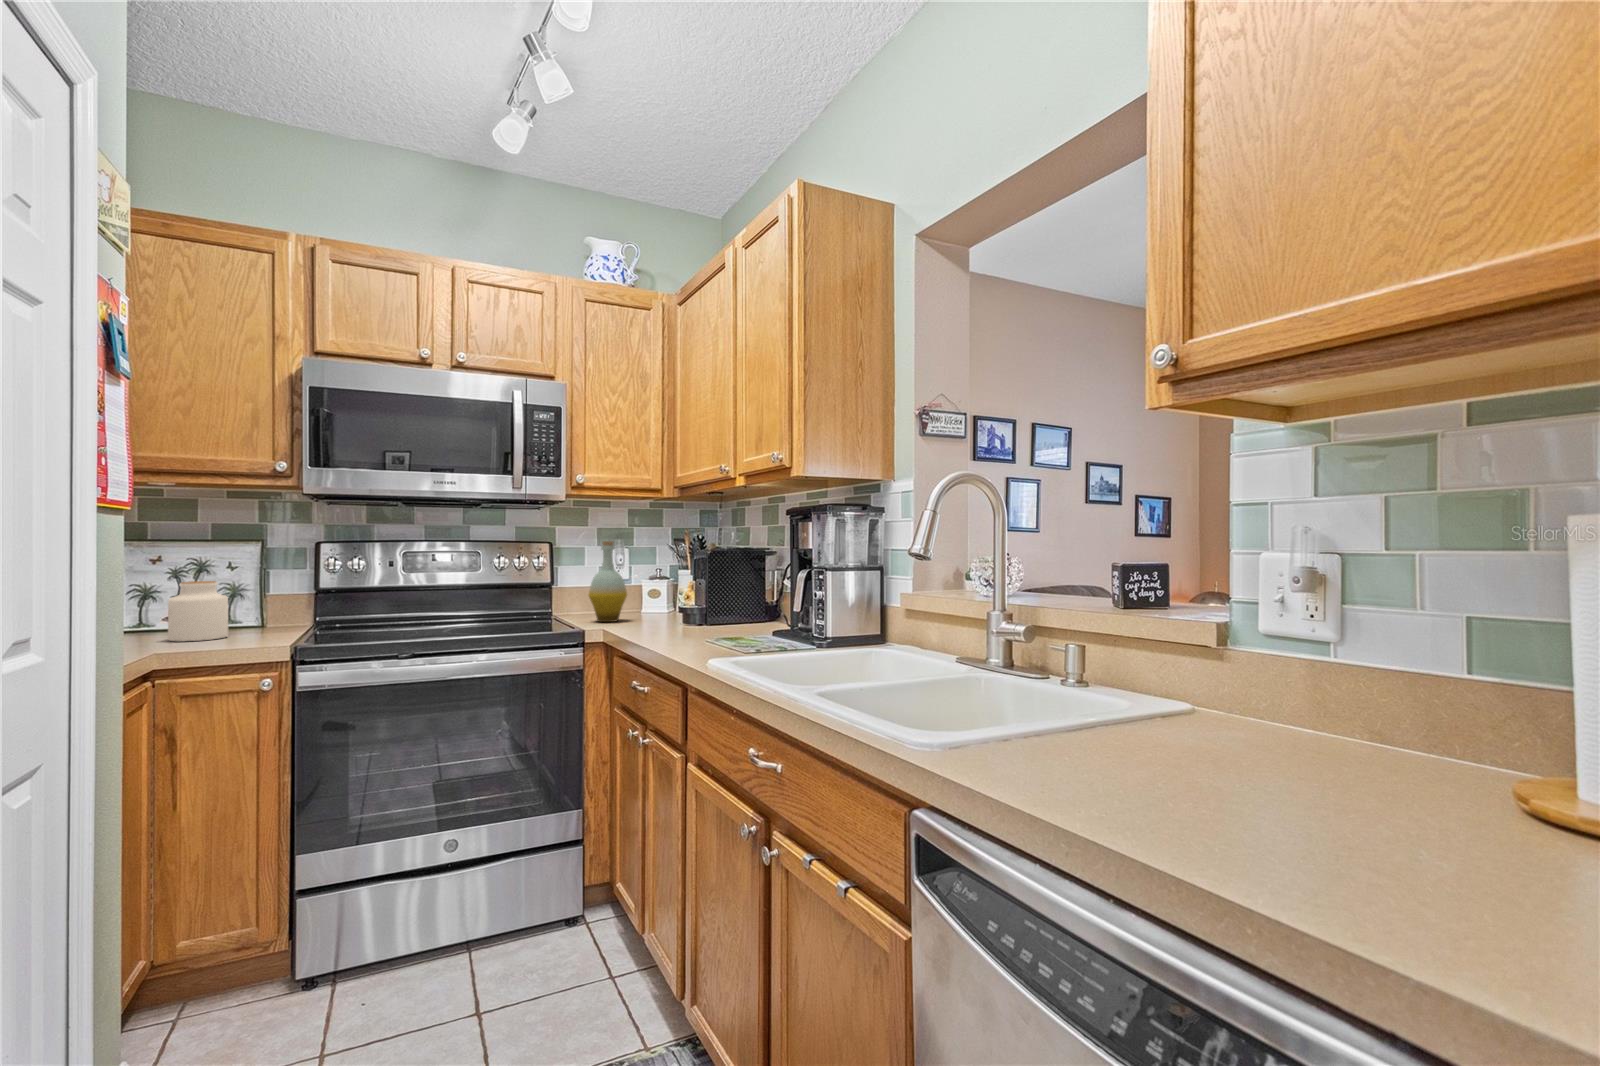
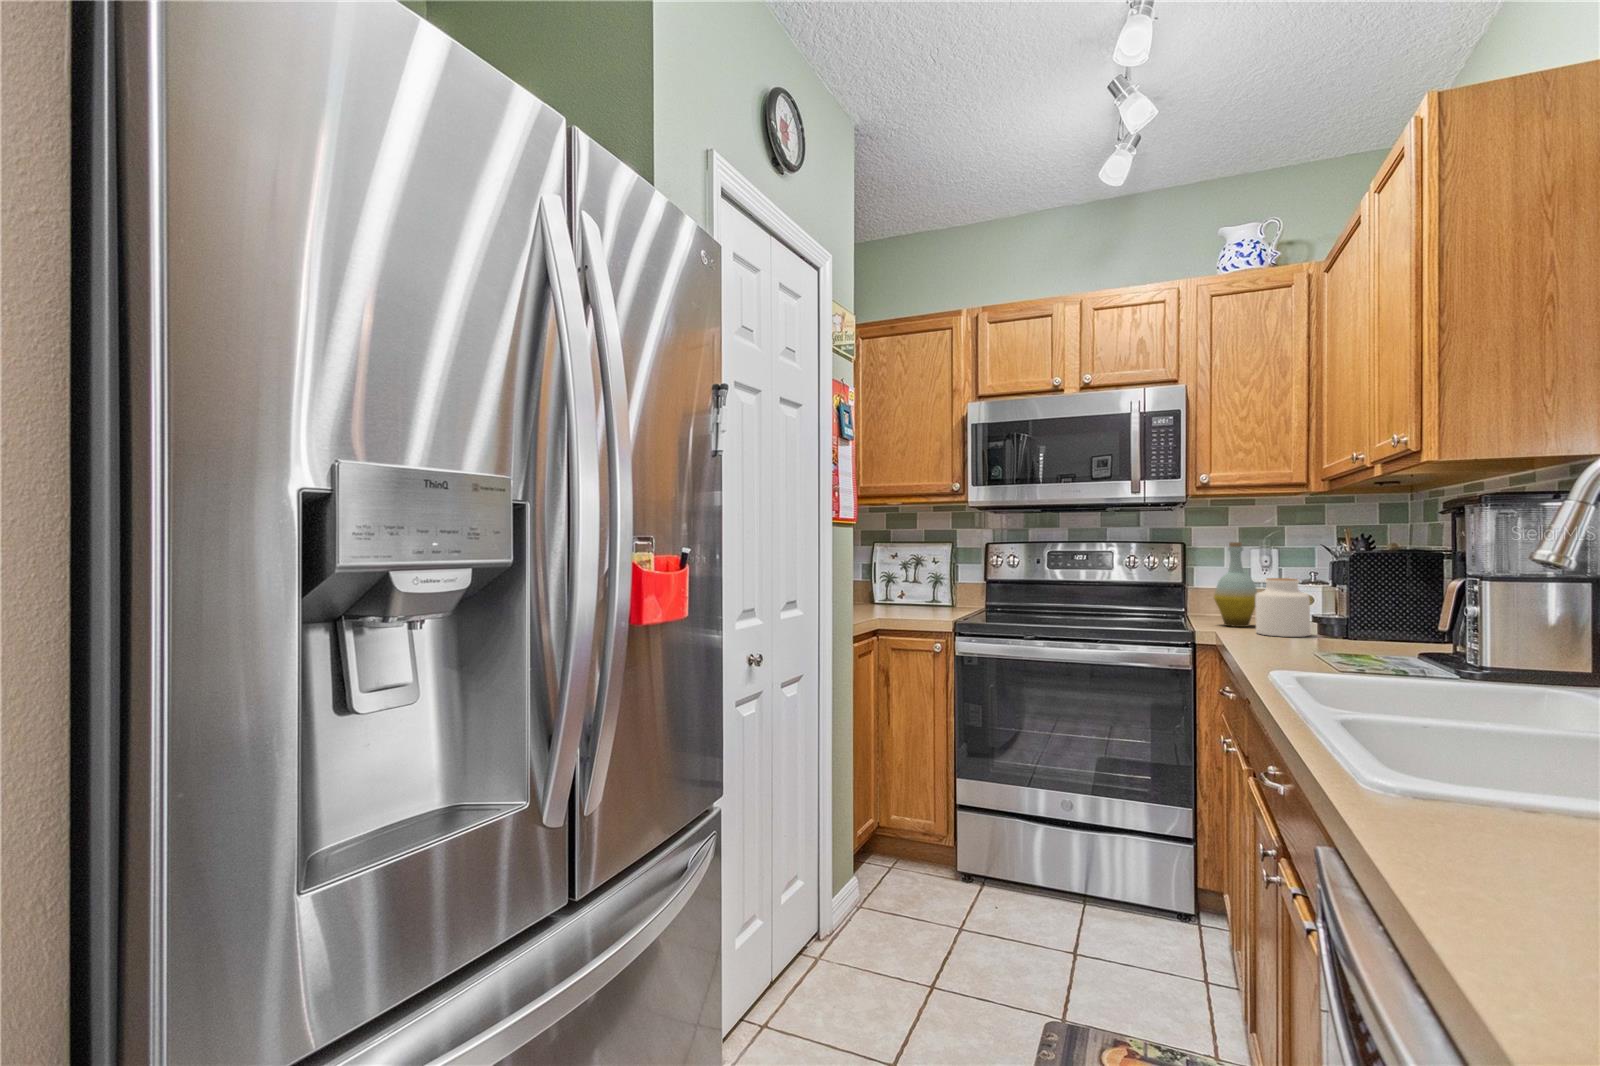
jar: present [168,581,228,641] -> present [1255,578,1310,637]

